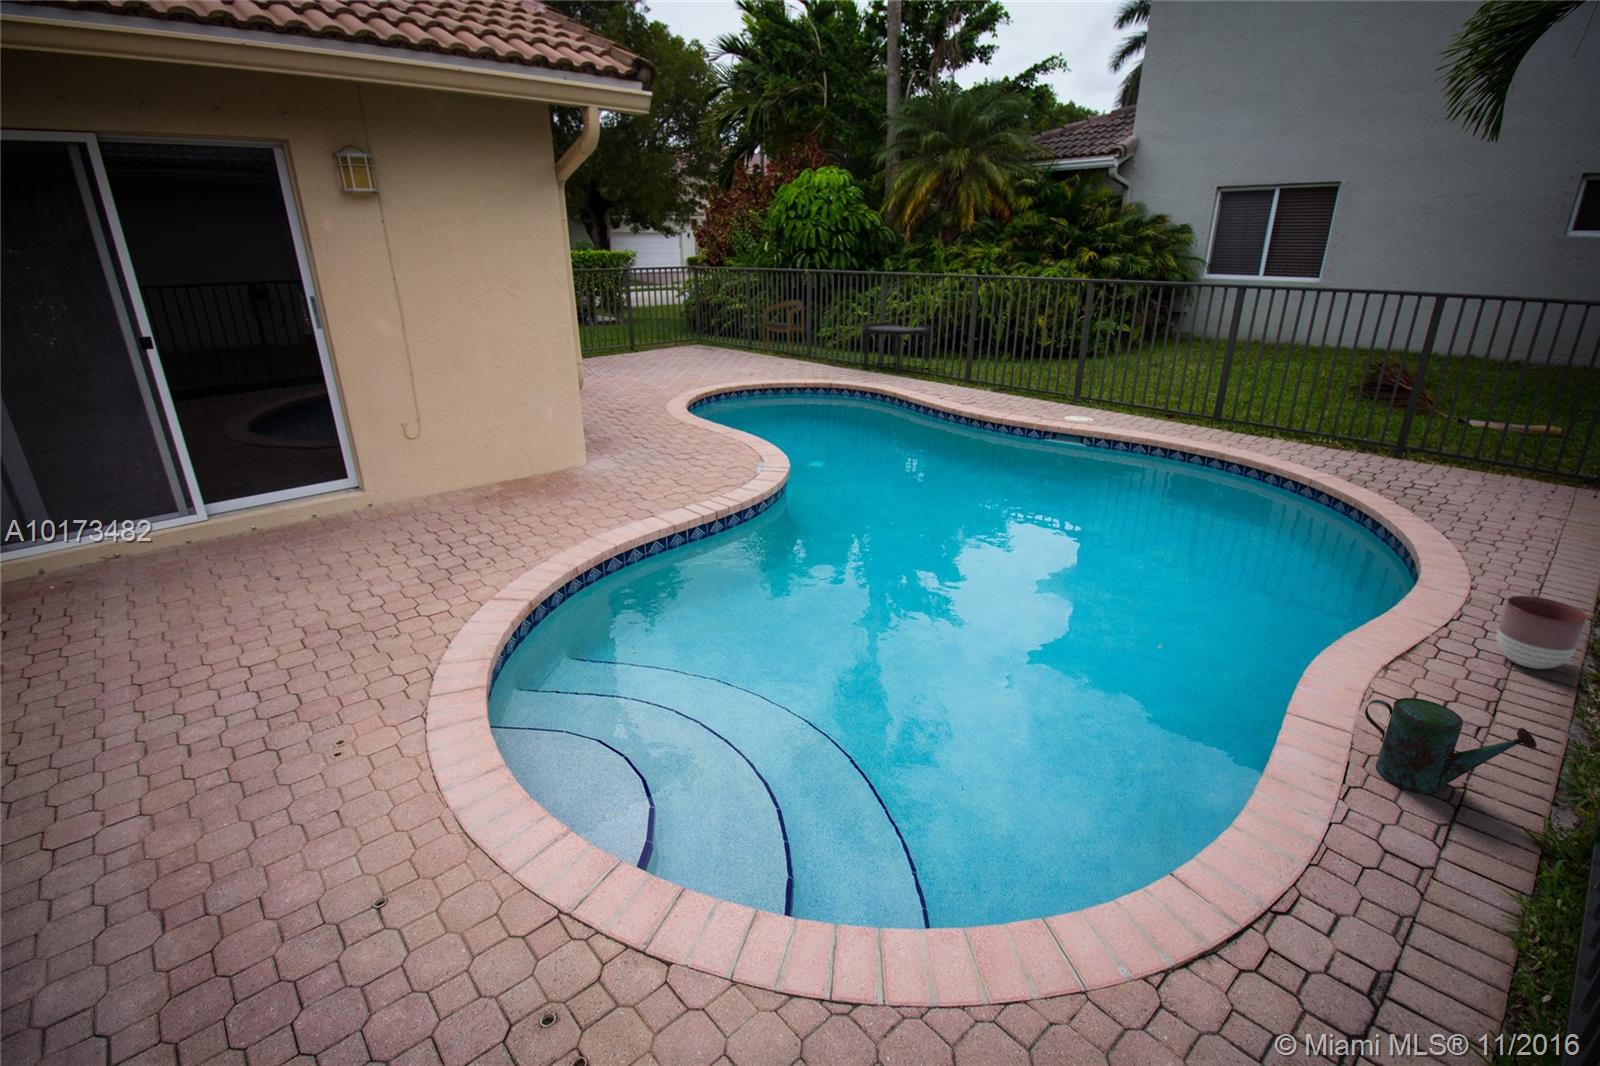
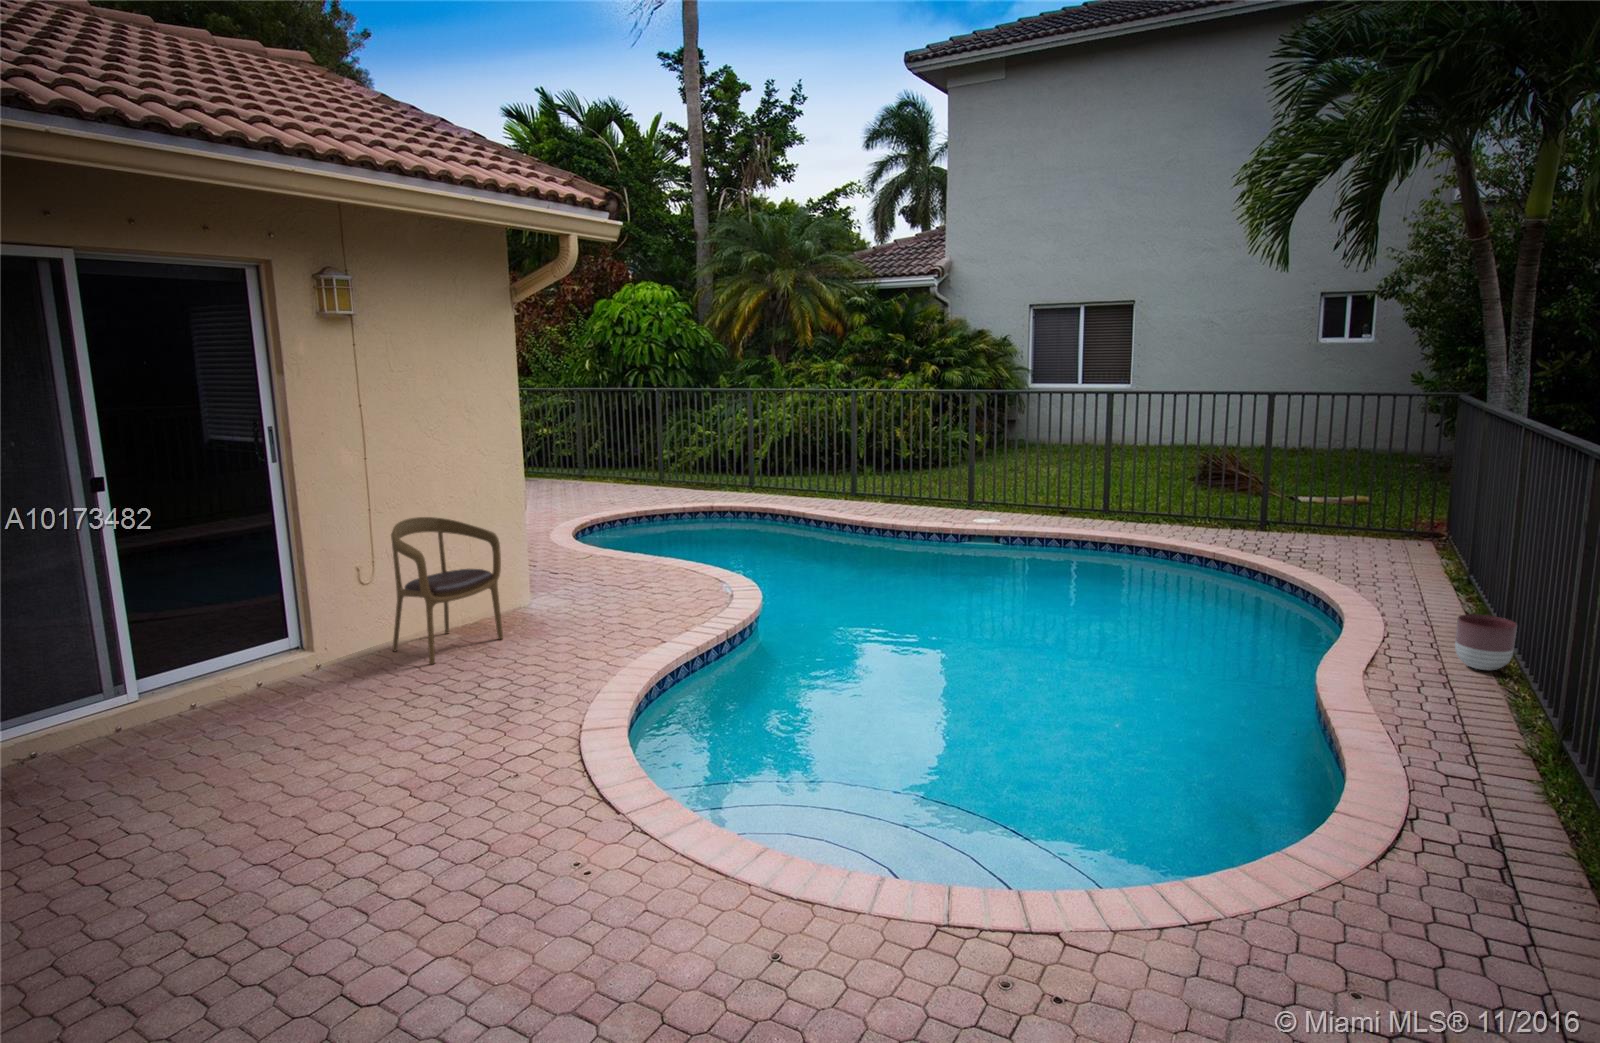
chair: present [764,300,805,355] -> present [391,517,503,664]
round table: present [862,322,933,374] -> none [724,438,800,491]
watering can: present [1365,698,1537,794] -> none [1432,689,1561,762]

